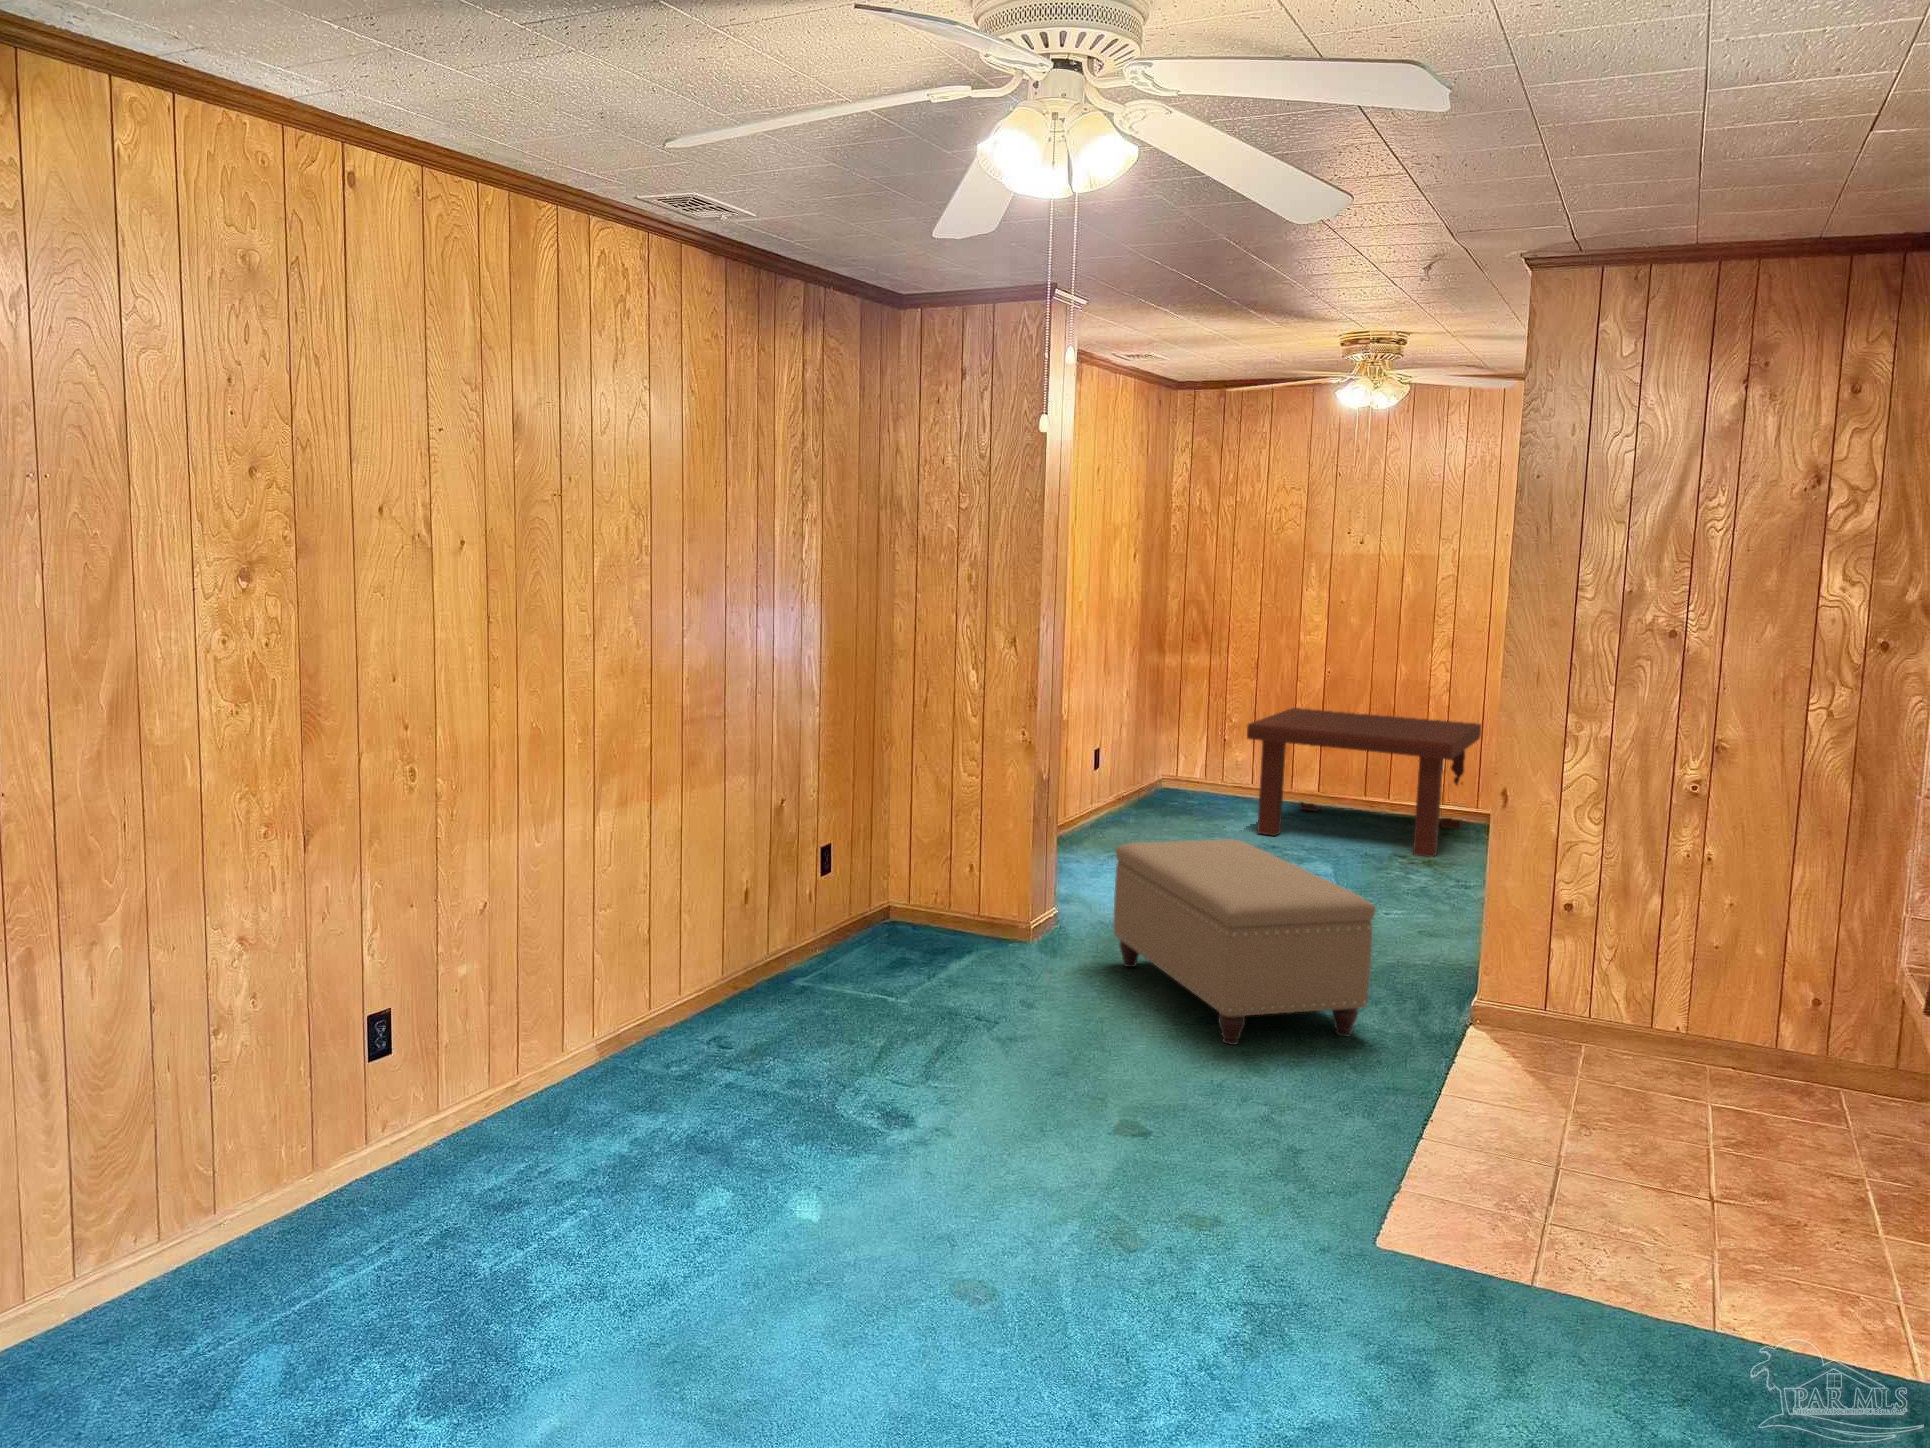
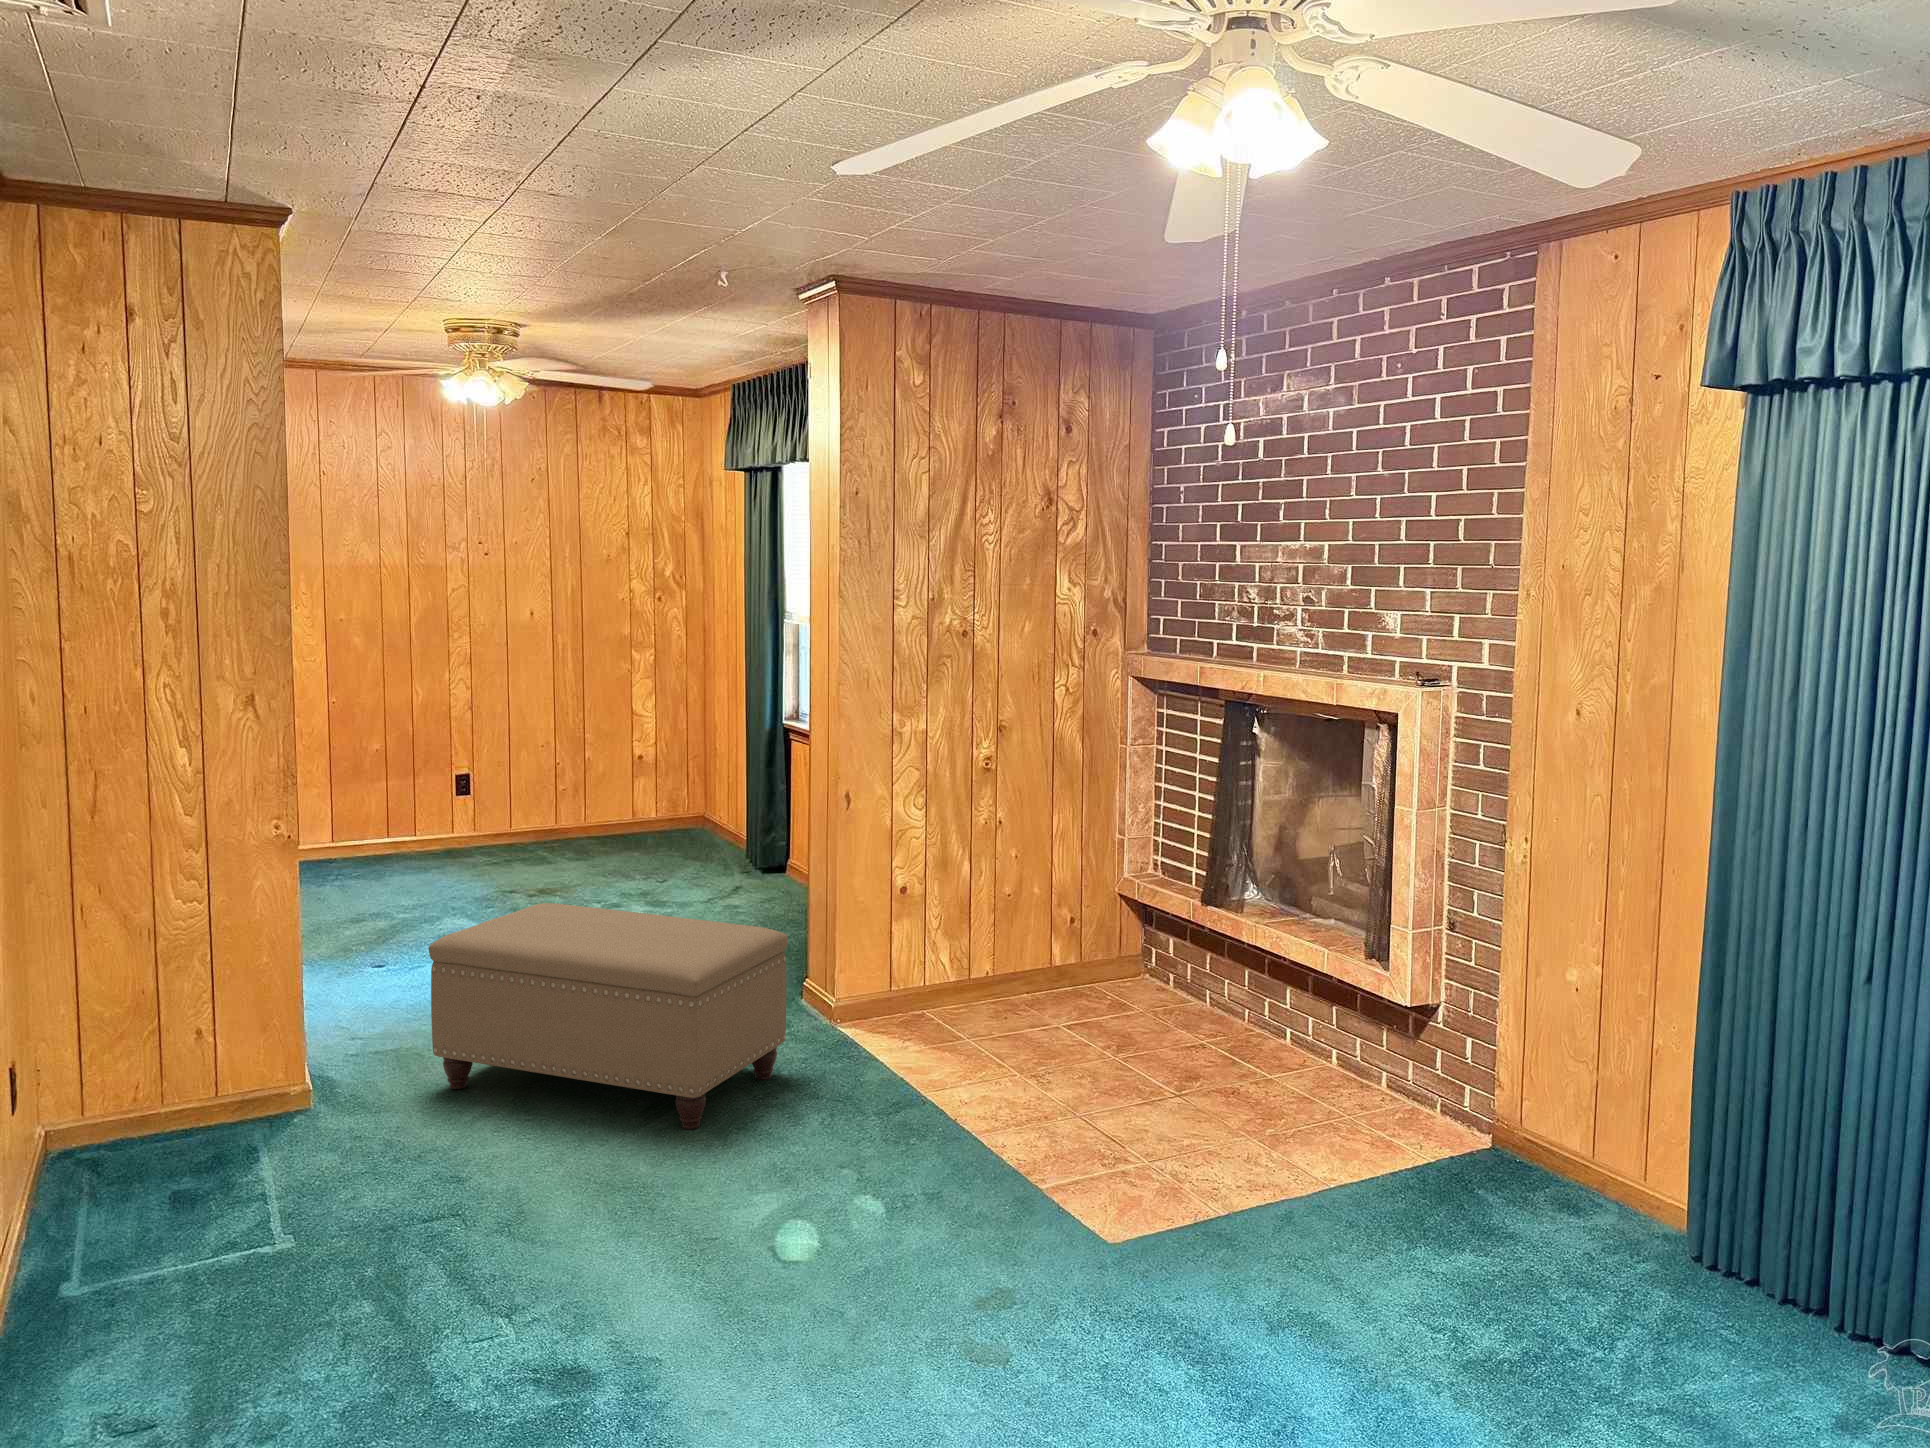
coffee table: present [1247,707,1481,857] -> none [326,736,569,901]

